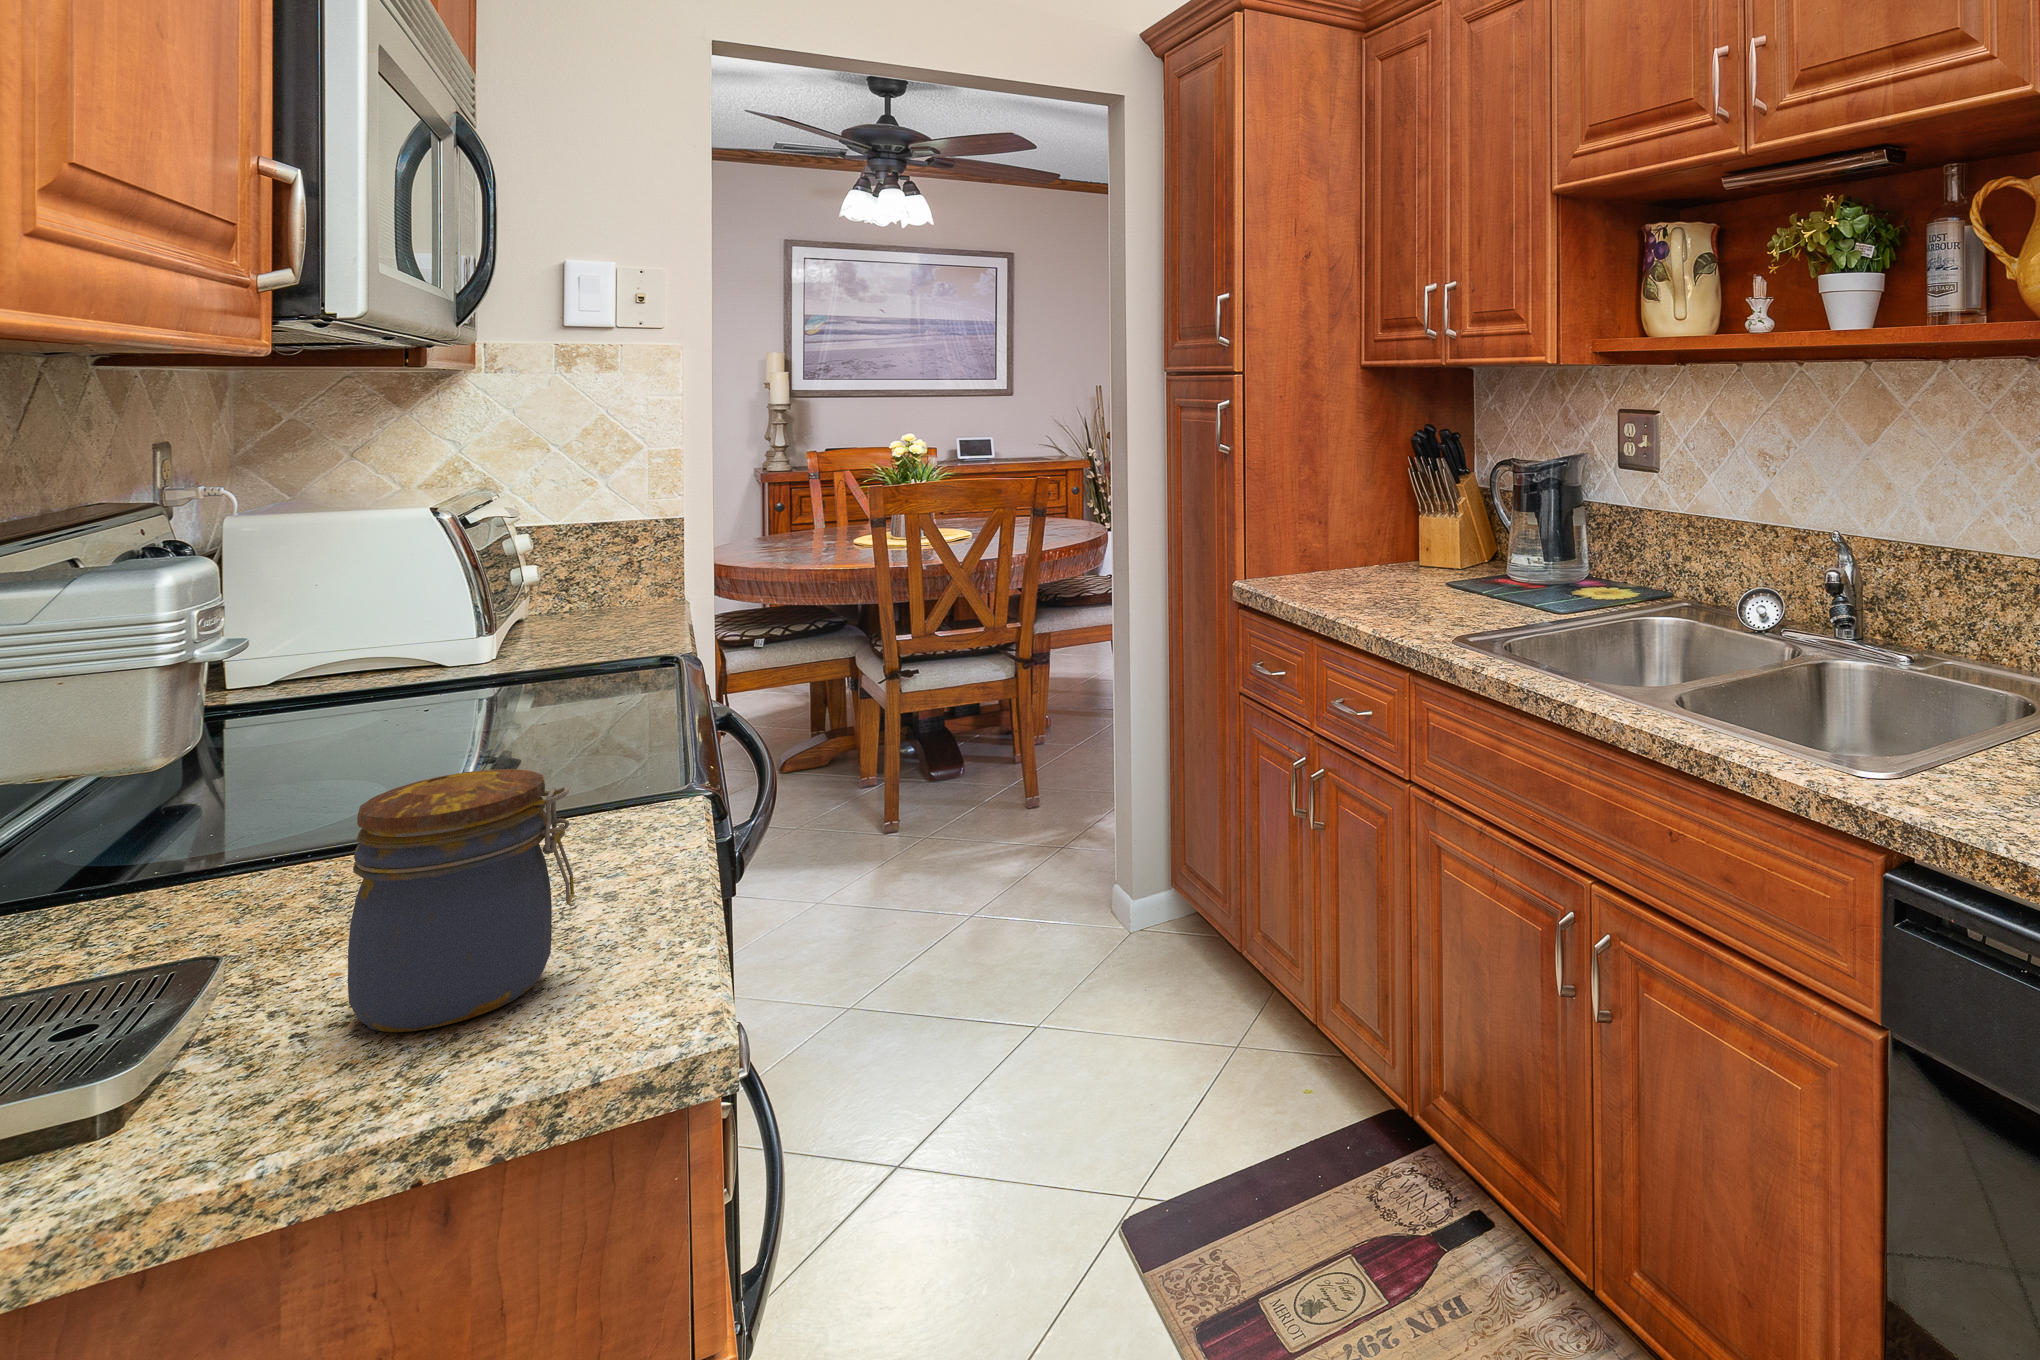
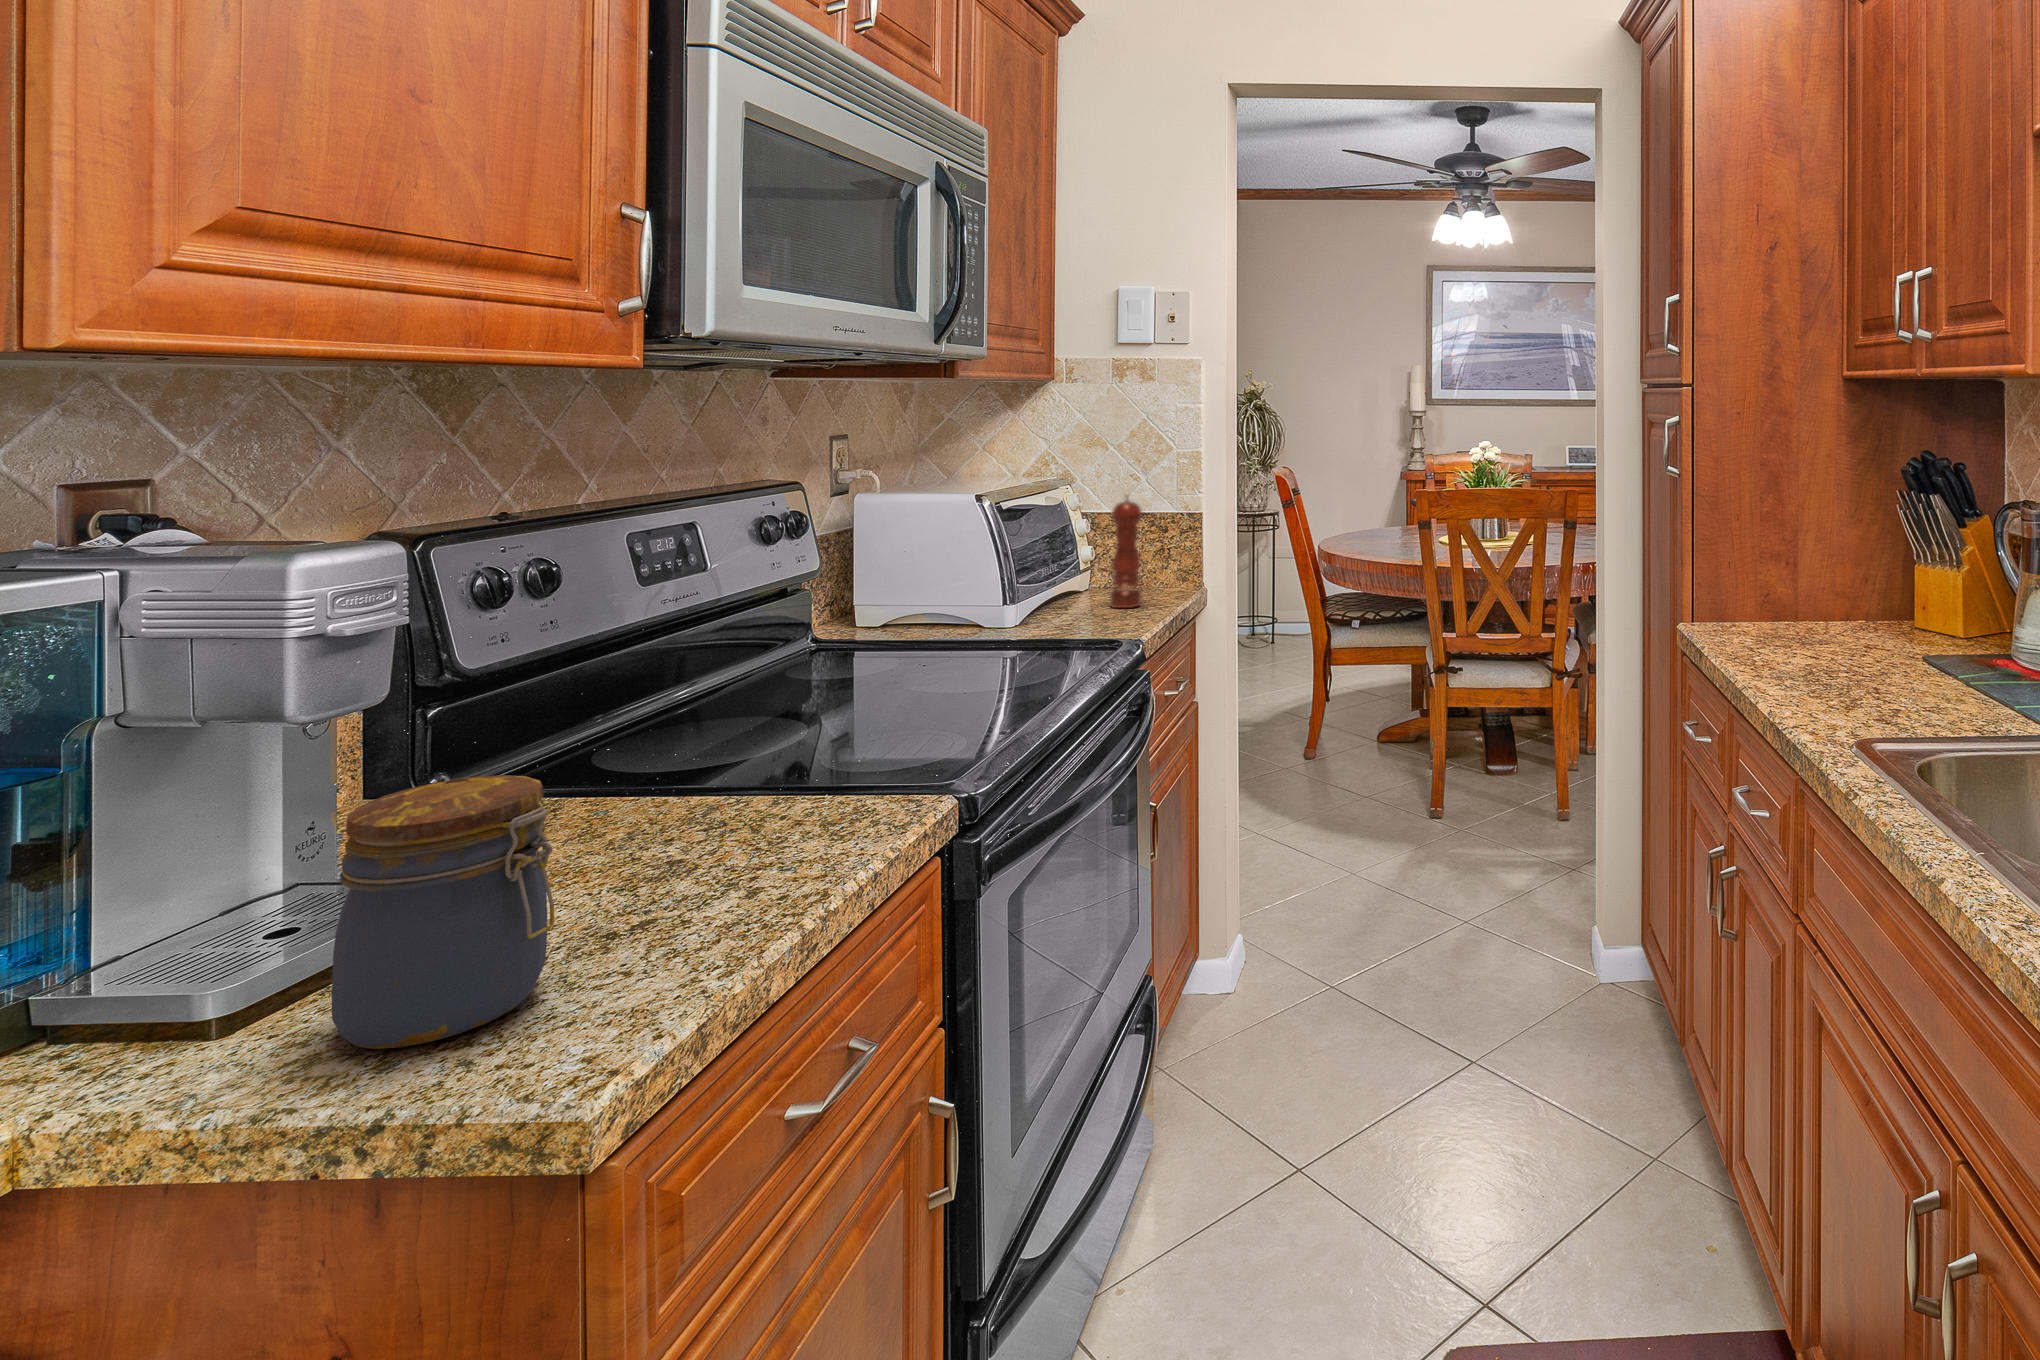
pepper mill: none [575,500,617,633] -> present [1110,493,1142,608]

